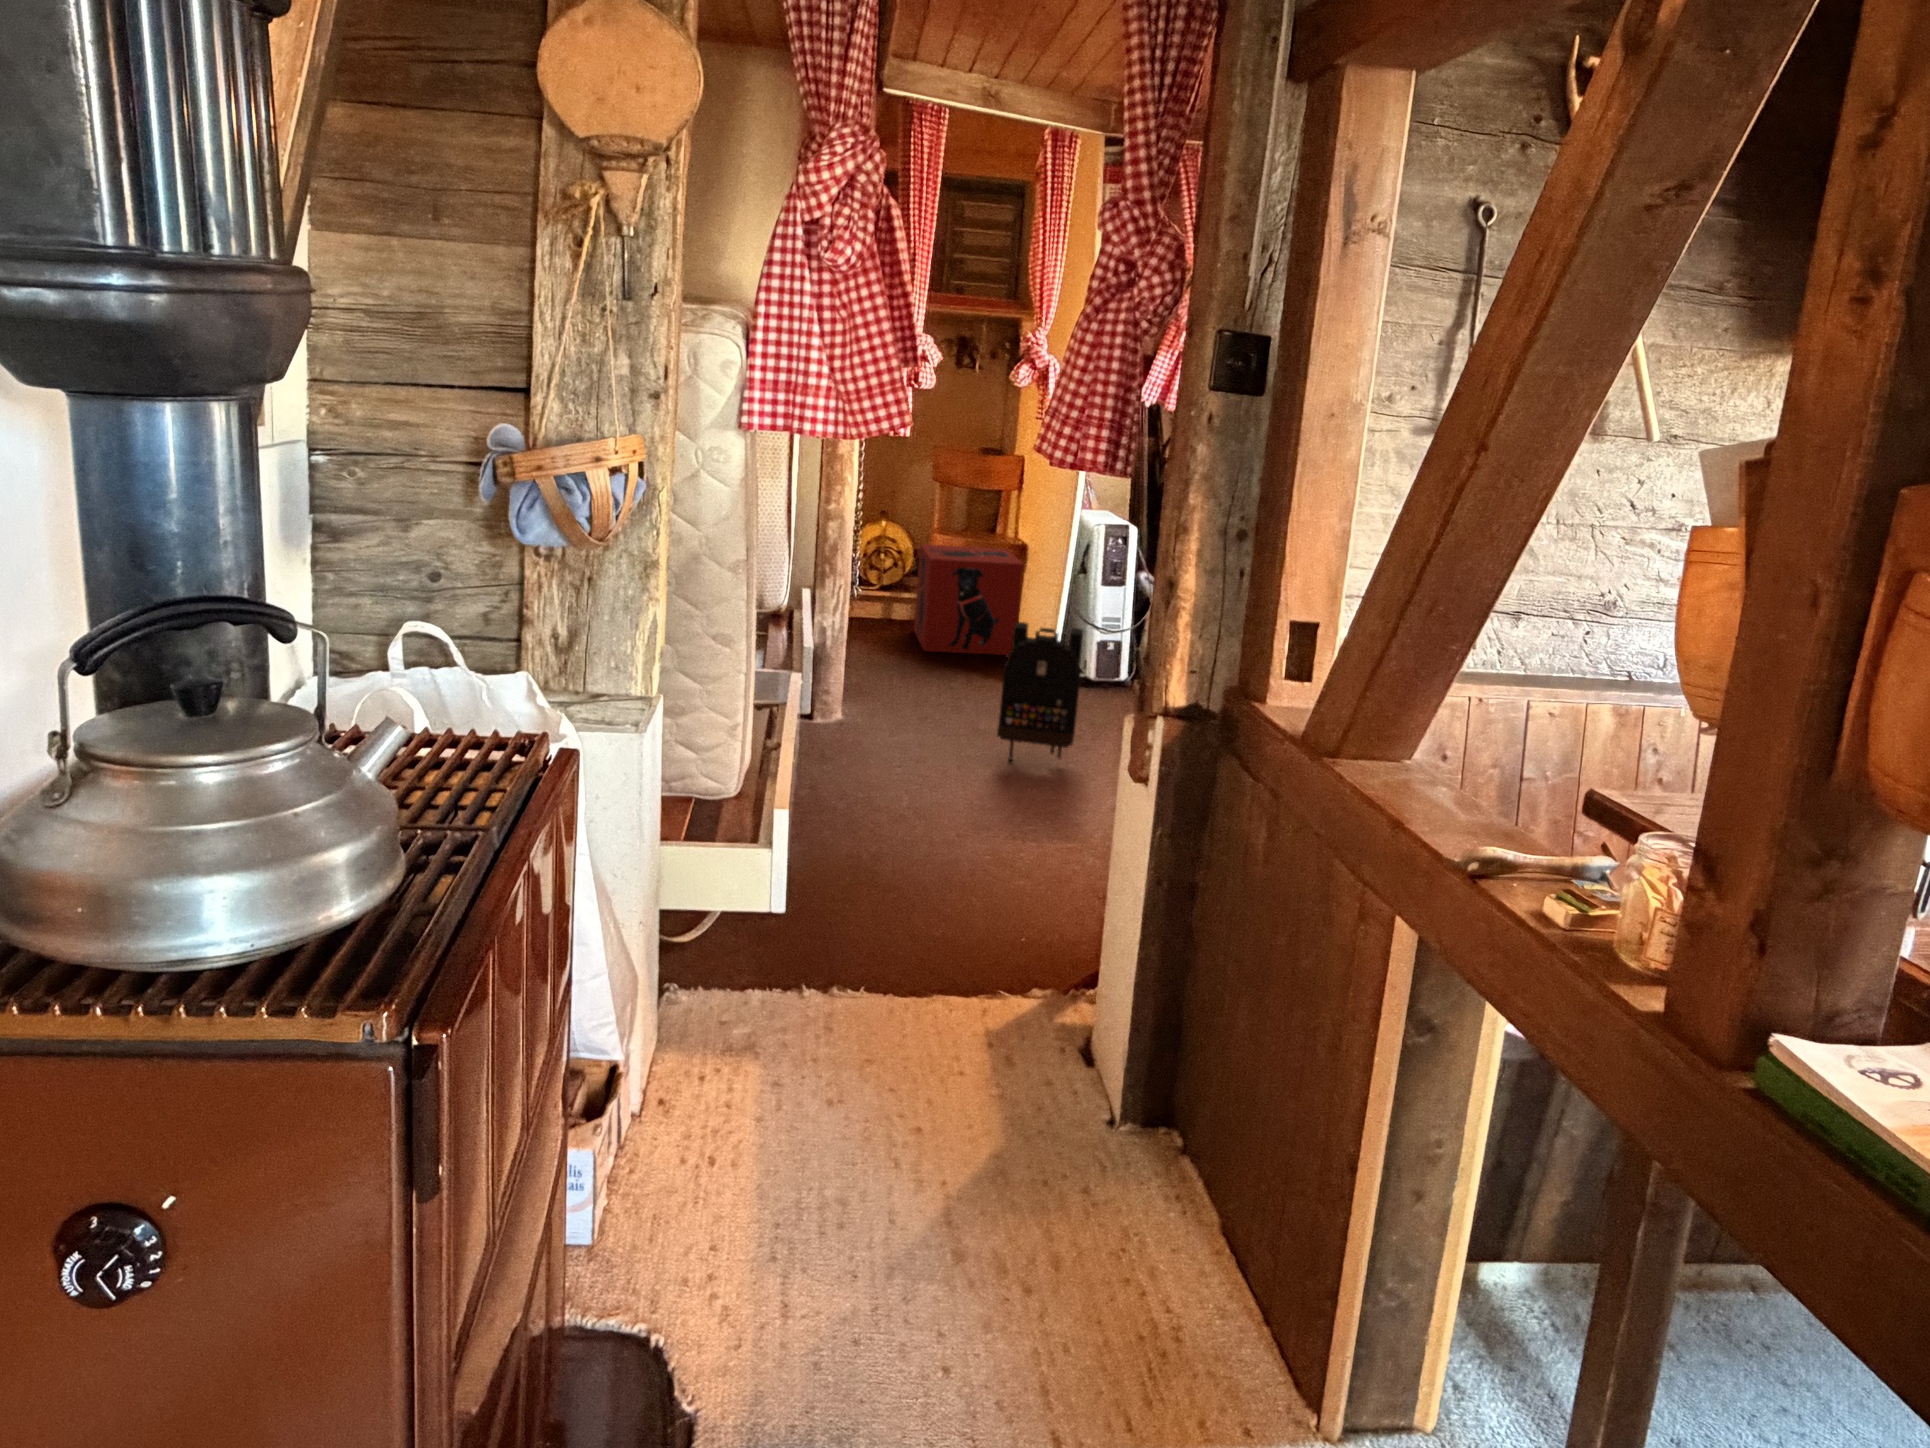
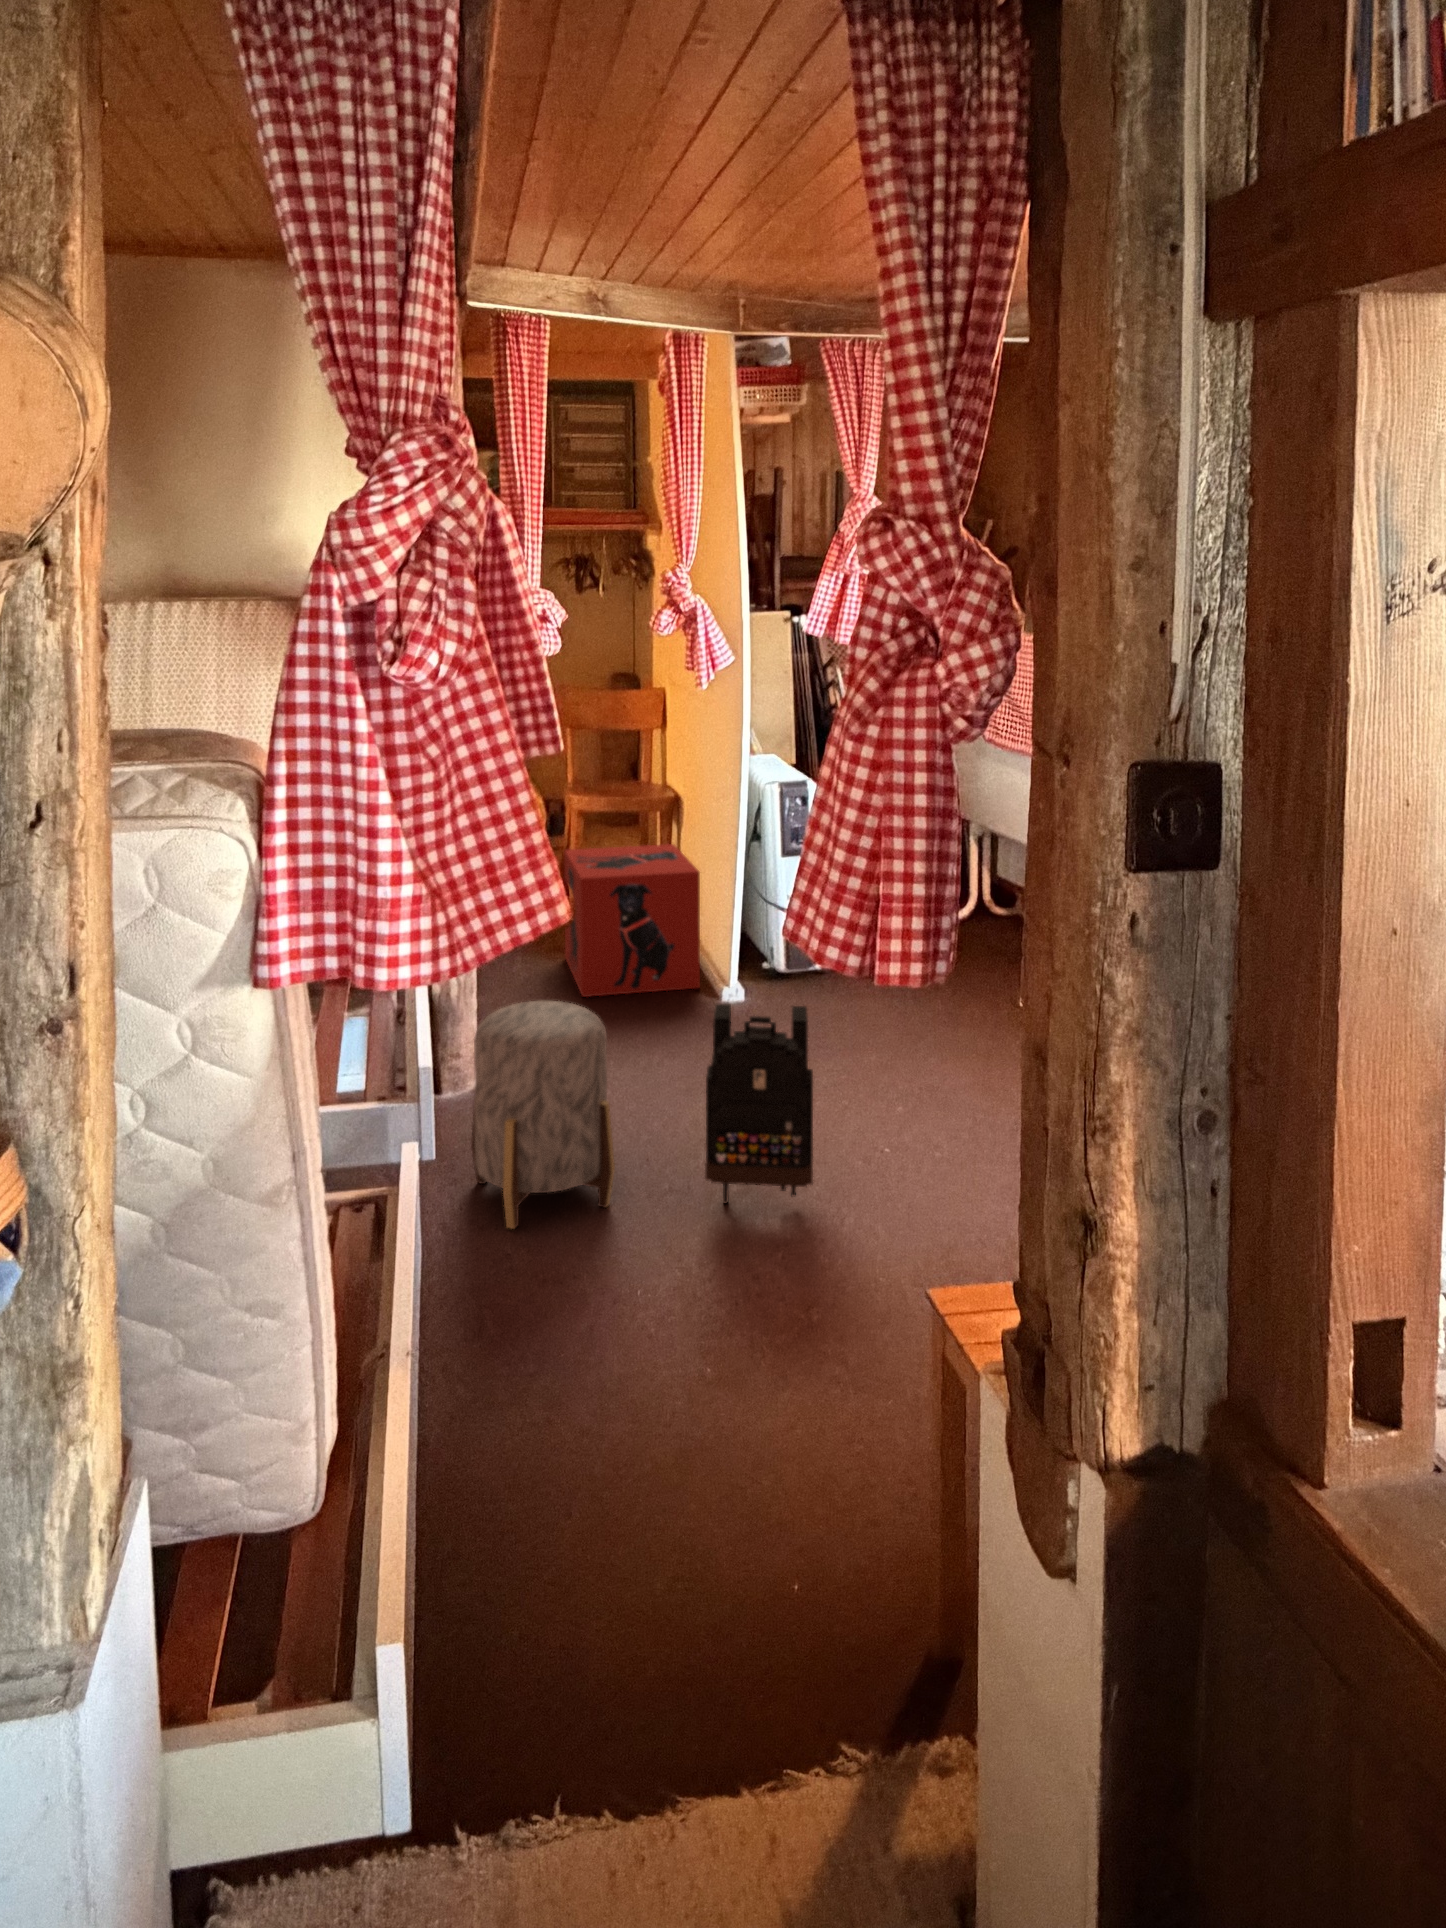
stool: none [834,609,937,755] -> present [471,1001,615,1229]

